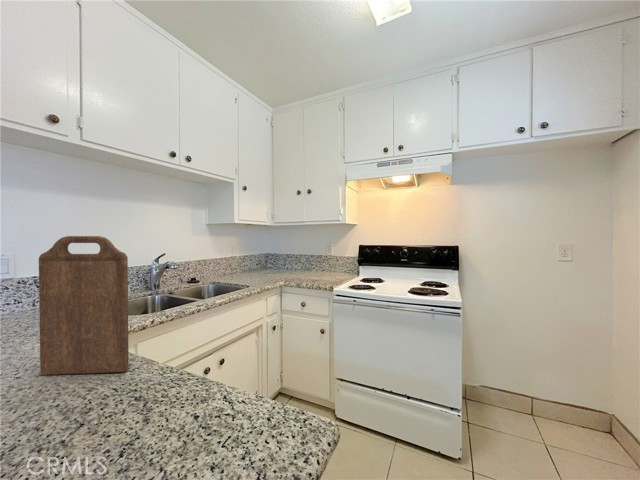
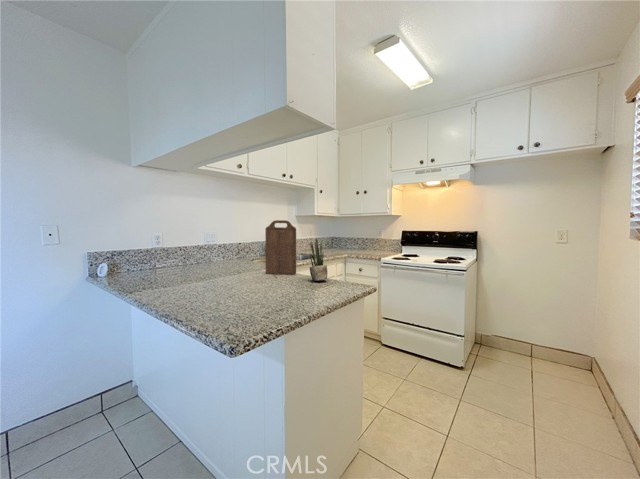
potted plant: none [128,288,188,423] -> present [310,239,327,281]

